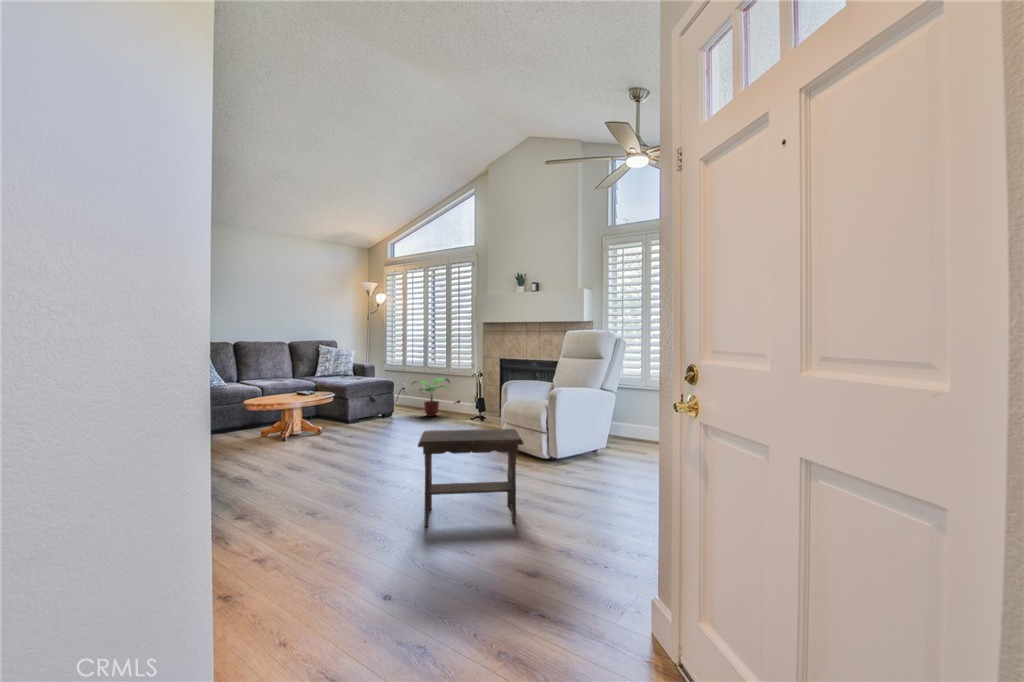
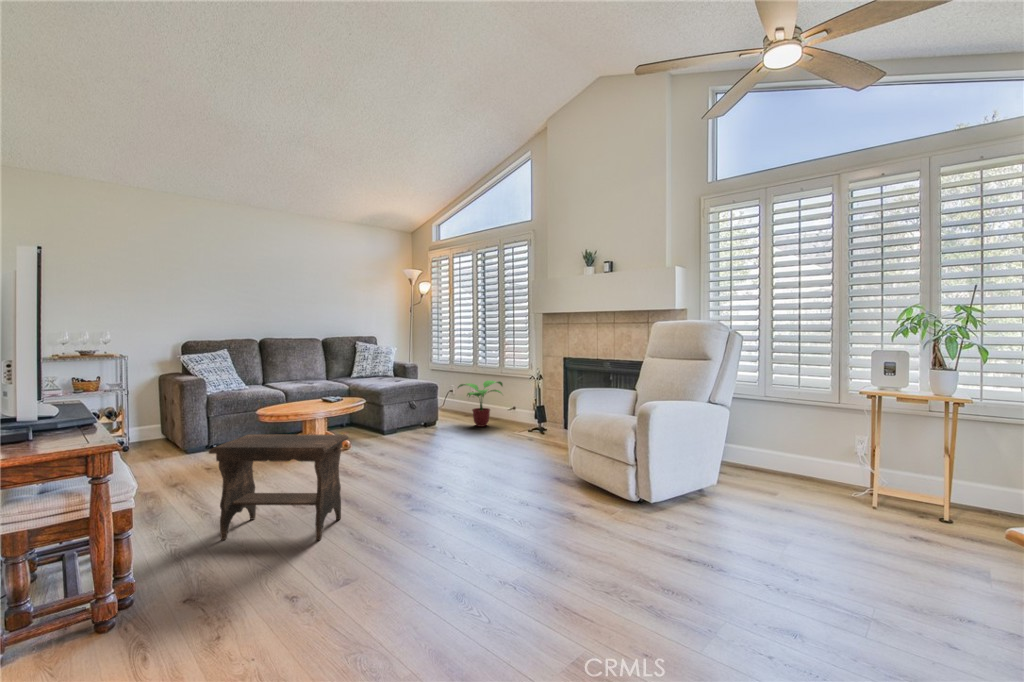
footstool: present [418,429,524,527] -> present [209,434,348,540]

